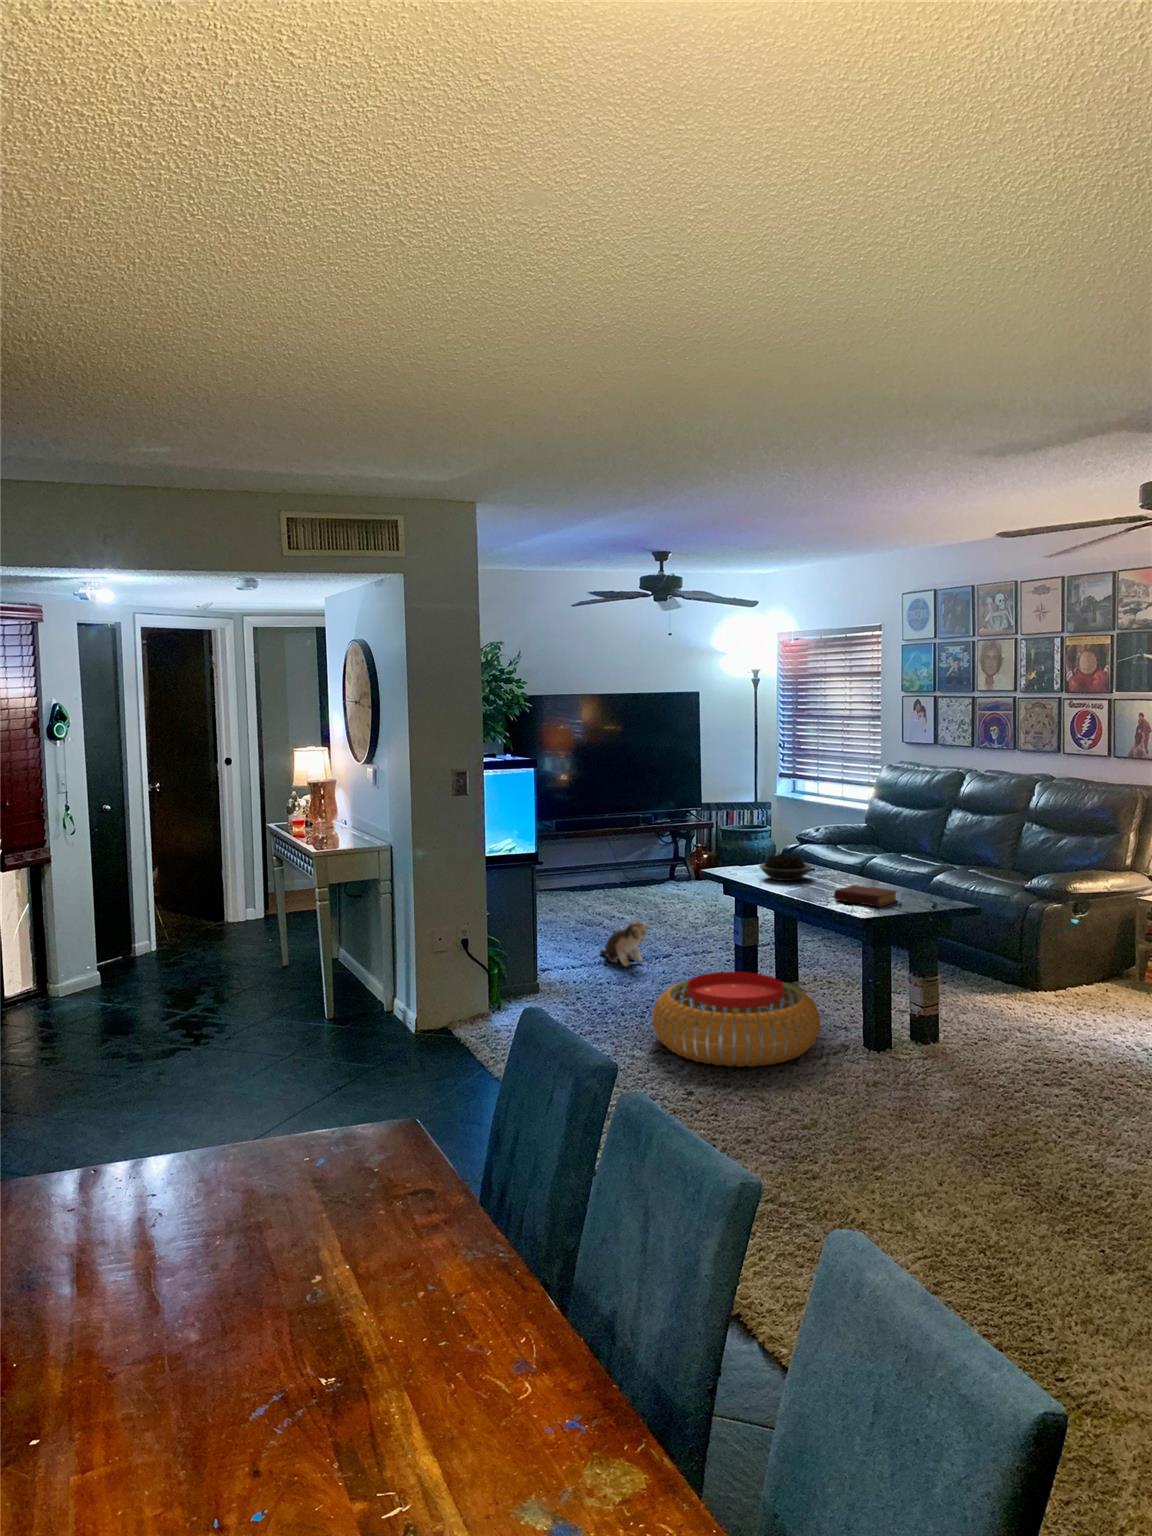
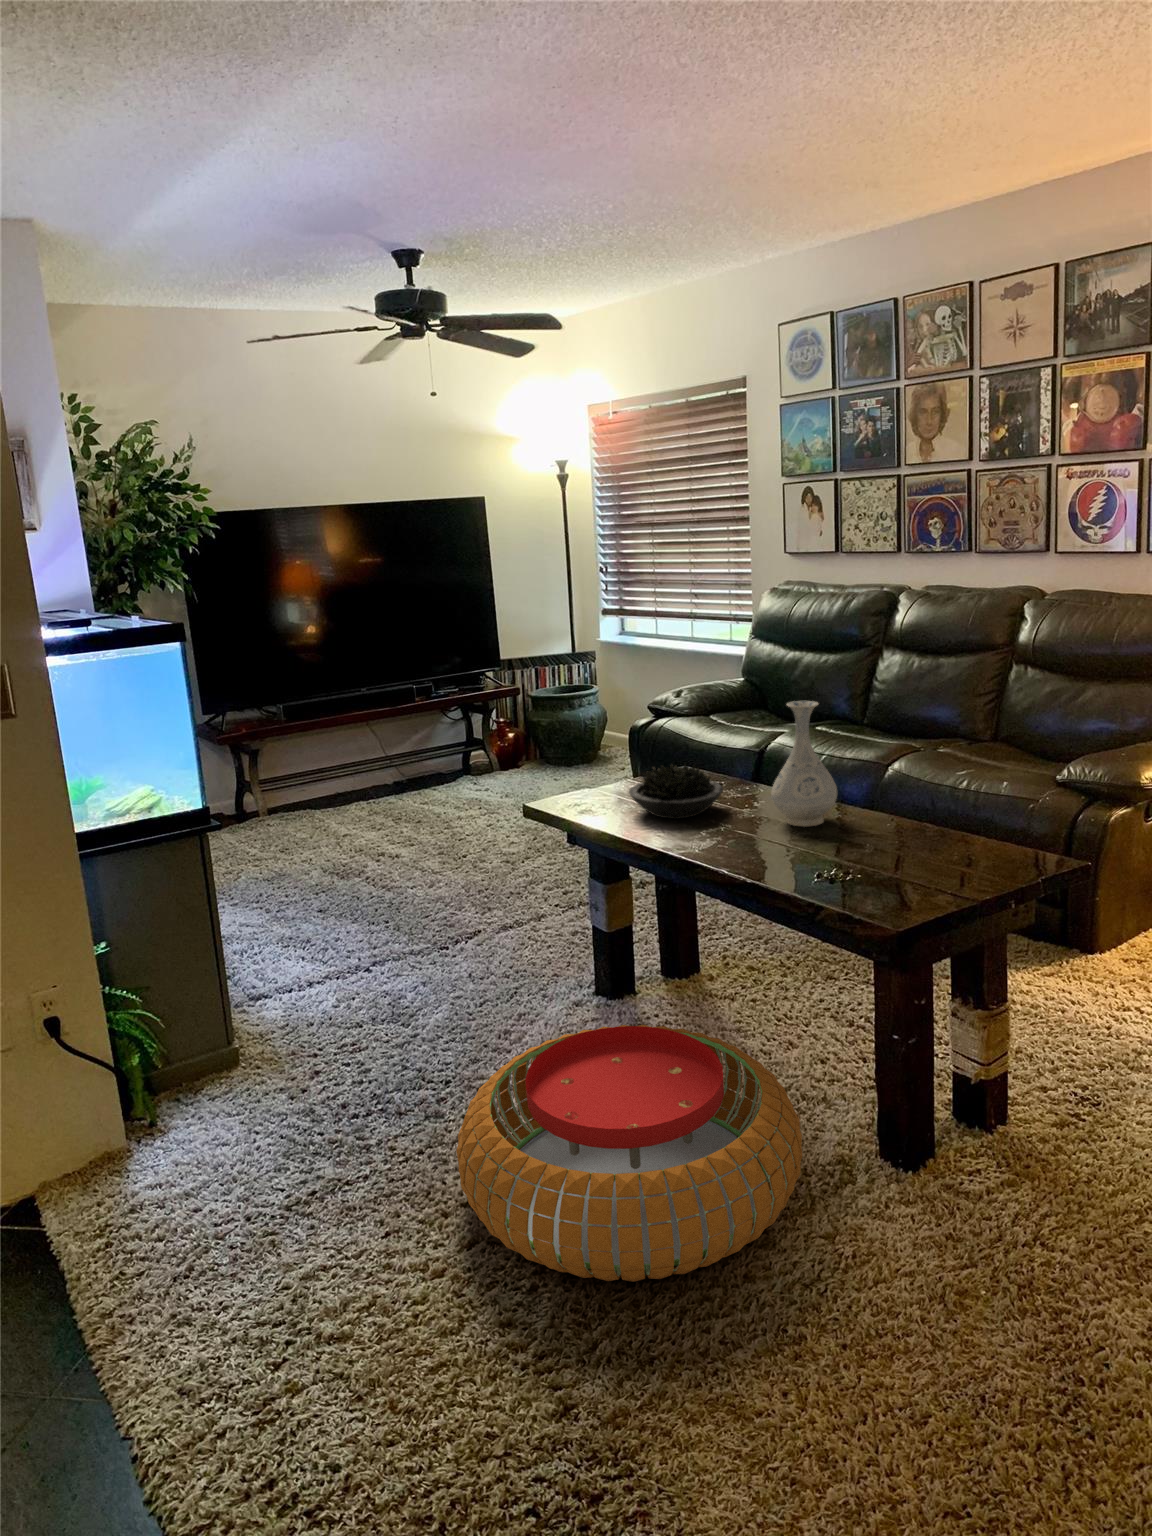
vase: none [833,821,869,888] -> present [771,701,837,827]
book: present [834,885,897,907] -> none [799,830,923,883]
plush toy: present [600,921,650,966] -> none [359,891,438,970]

